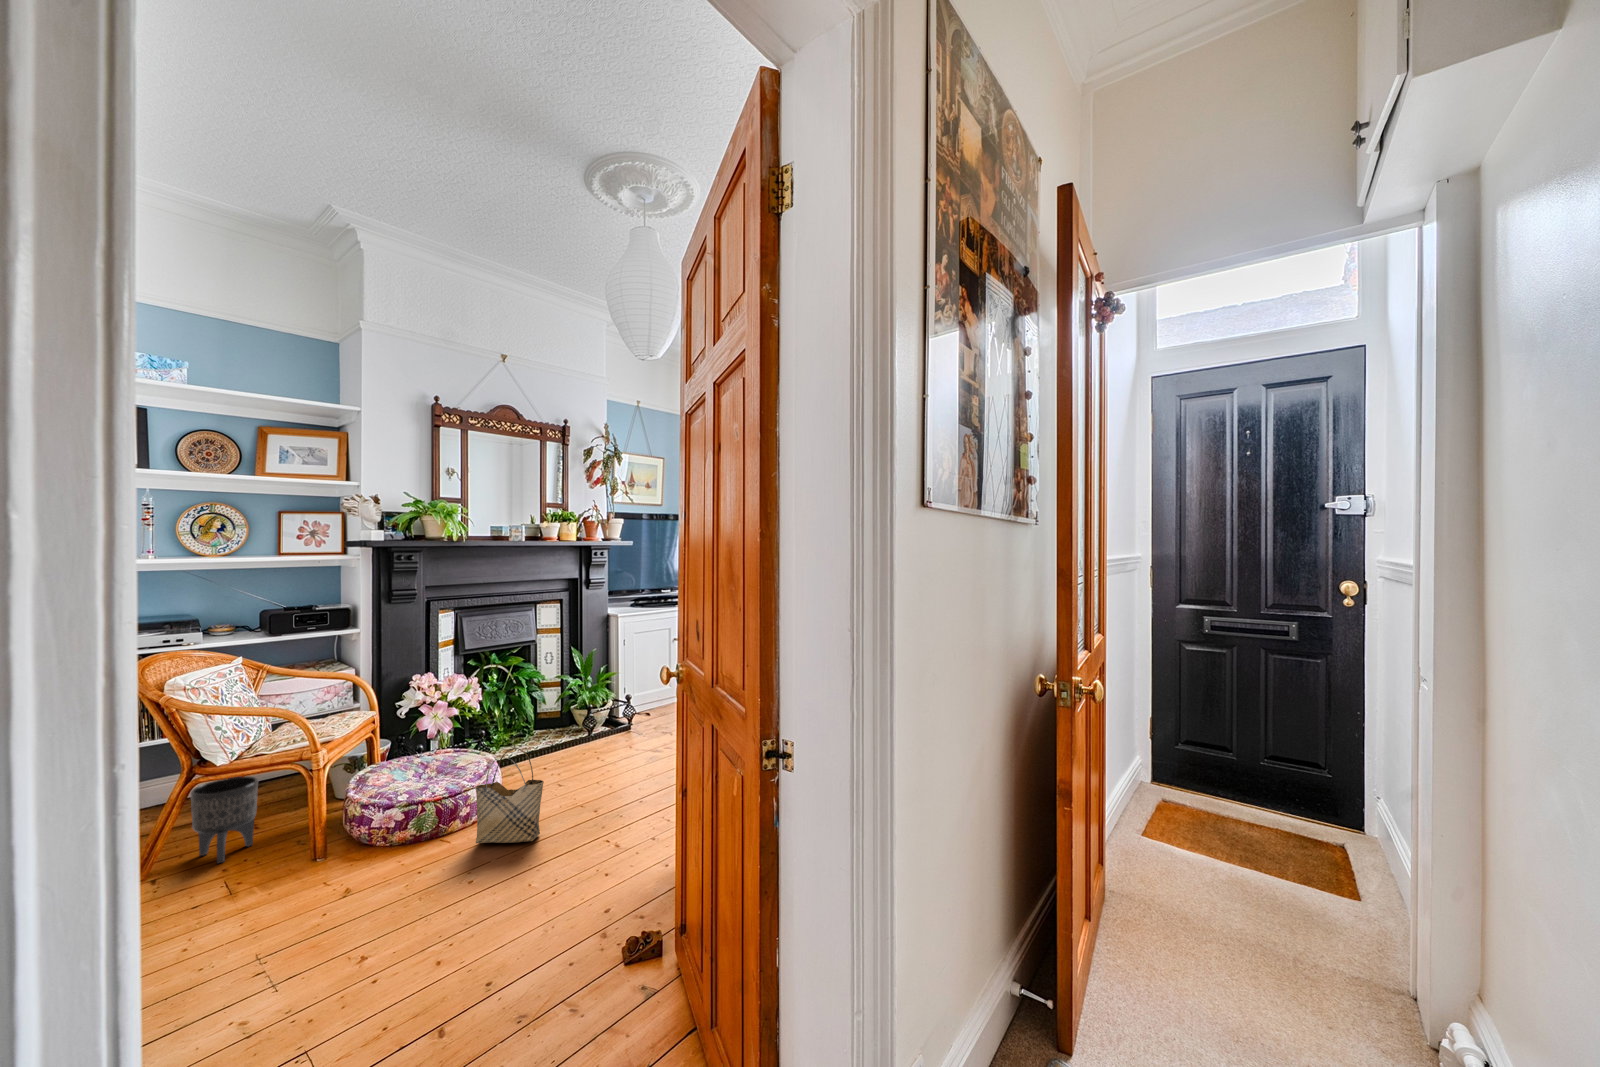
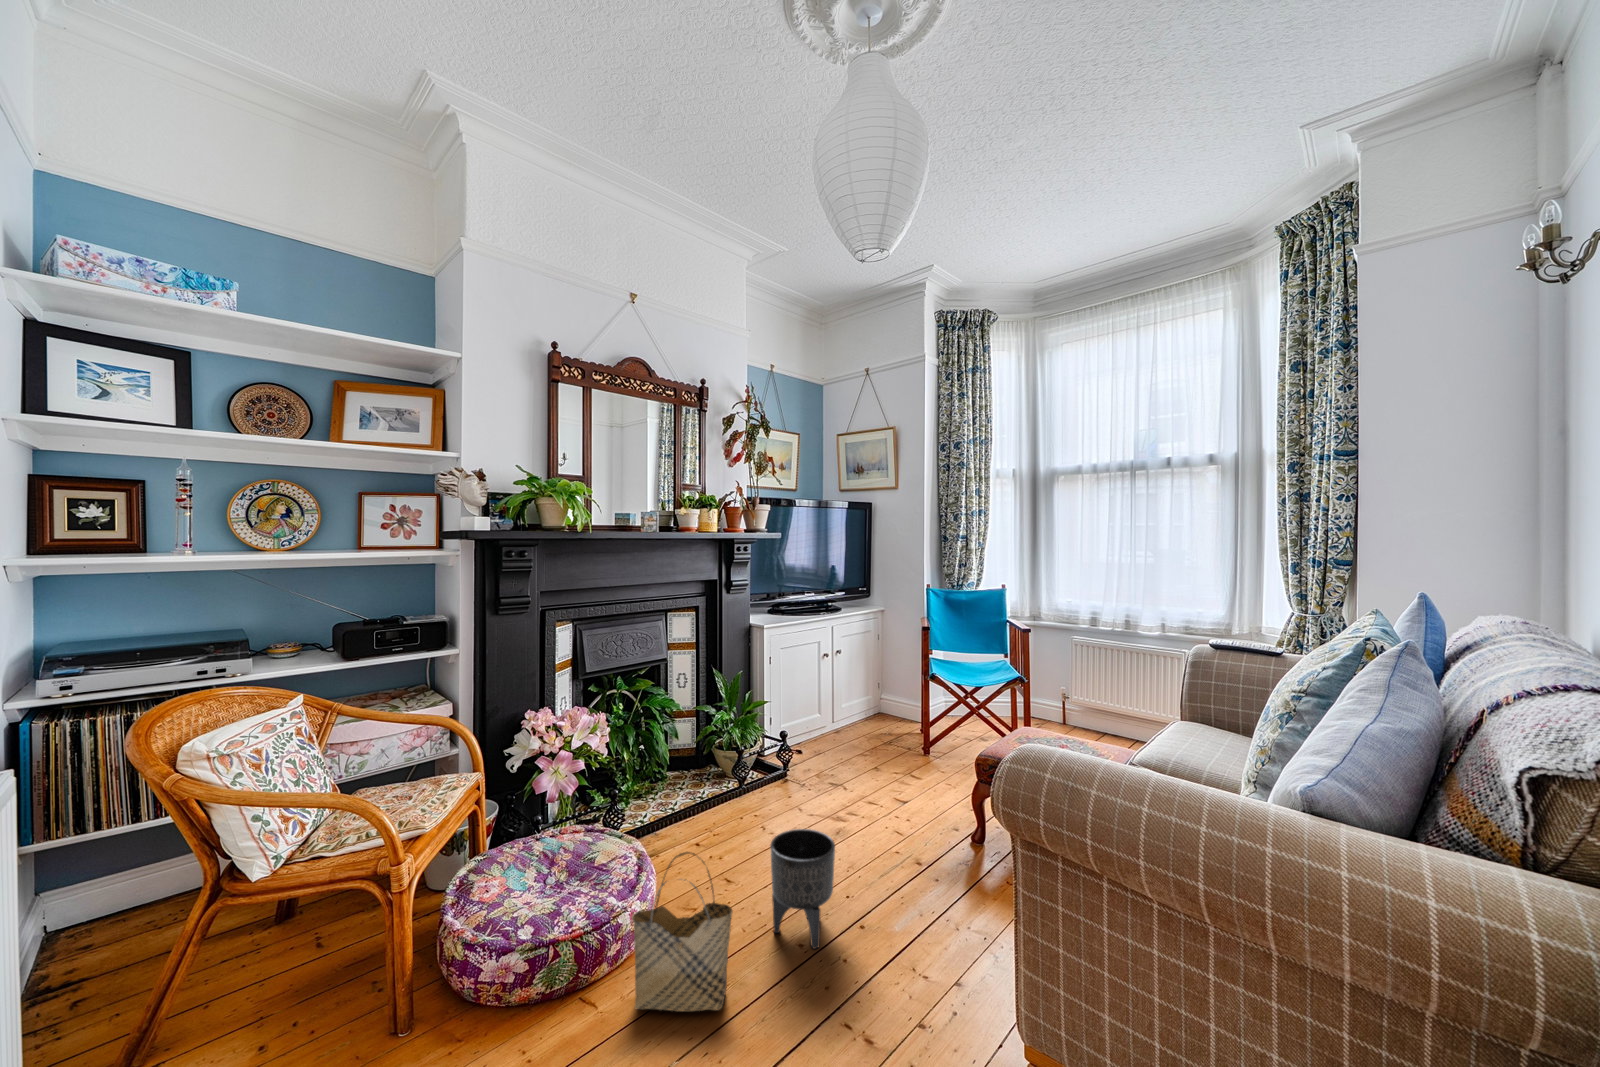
planter: present [191,776,258,863] -> present [770,829,835,949]

